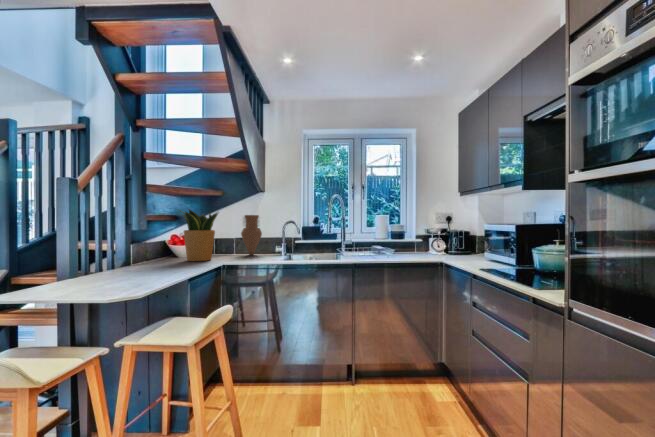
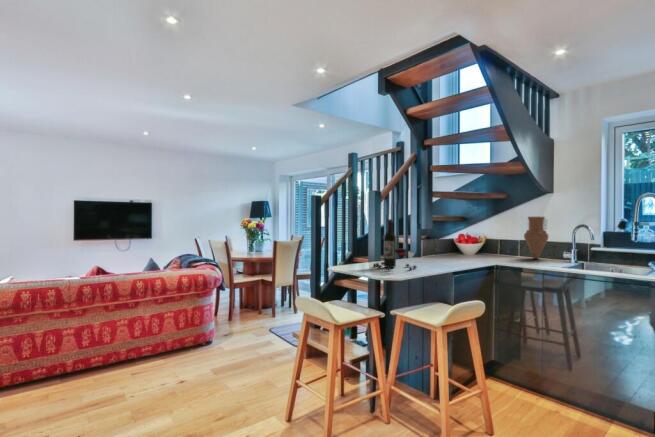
potted plant: present [180,209,218,261] -> none [456,212,495,260]
wine bottle: none [68,214,142,287] -> present [373,219,416,270]

